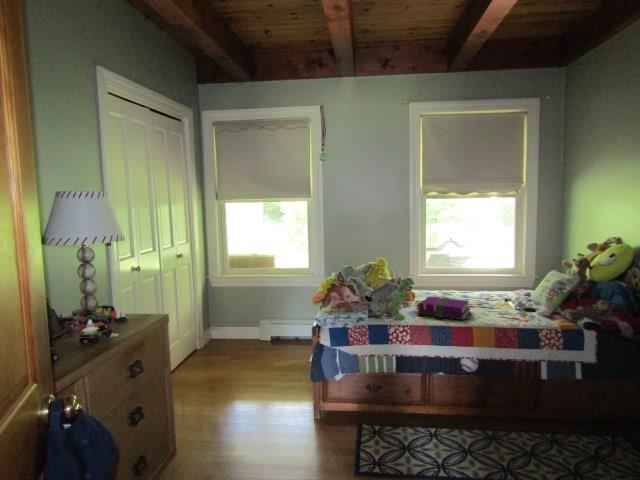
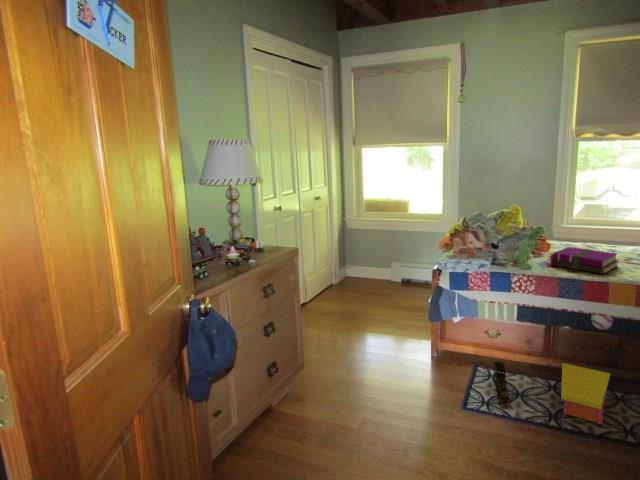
toy house: none [442,410,484,466] -> present [561,363,611,424]
toy train: none [379,416,403,467] -> present [494,362,511,408]

